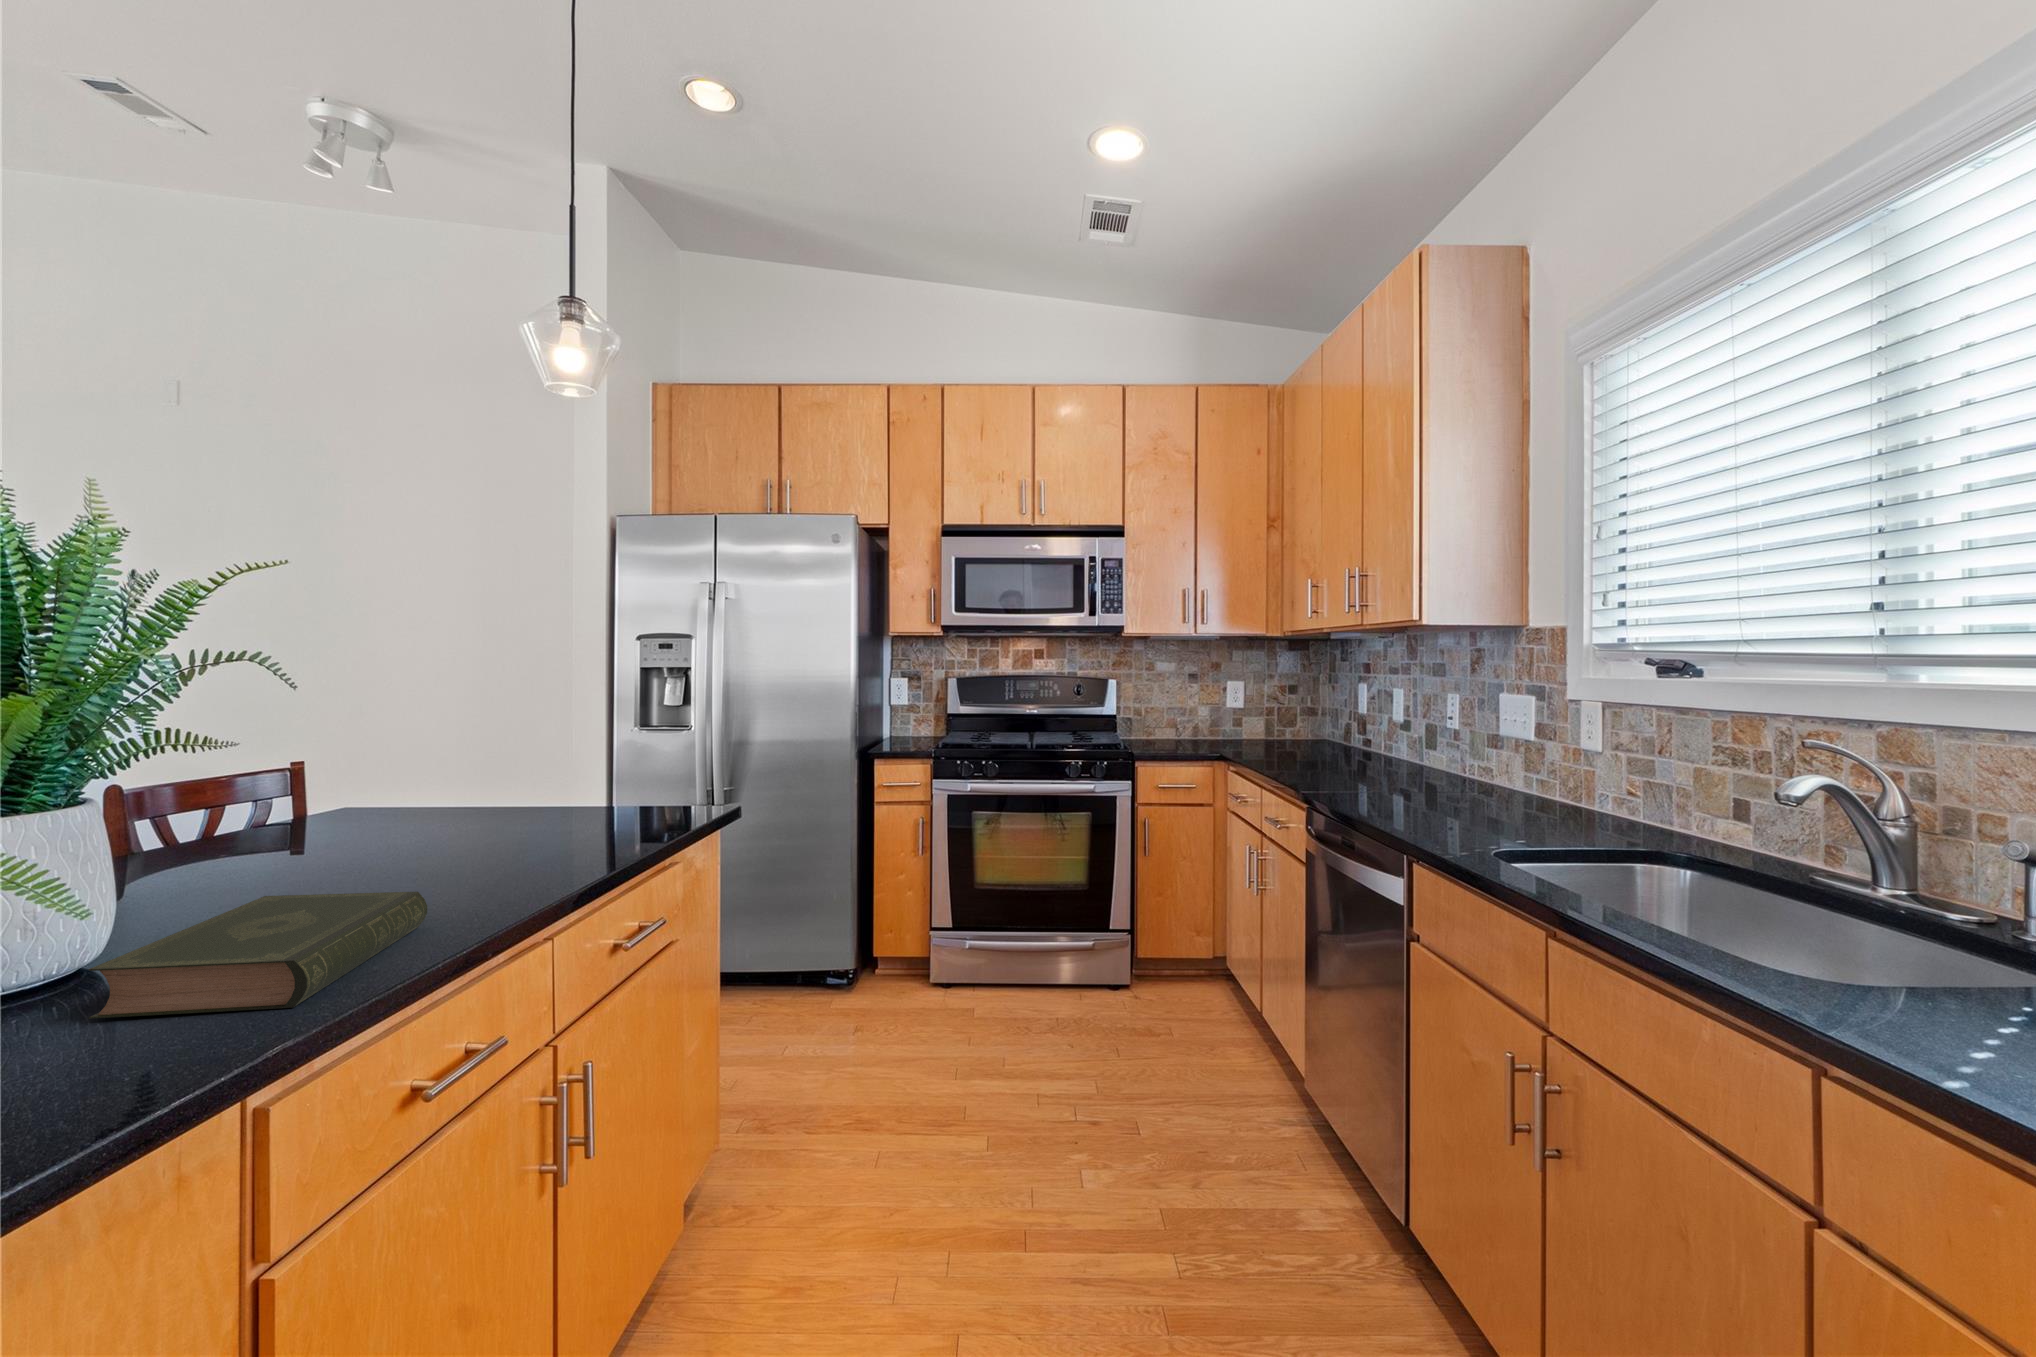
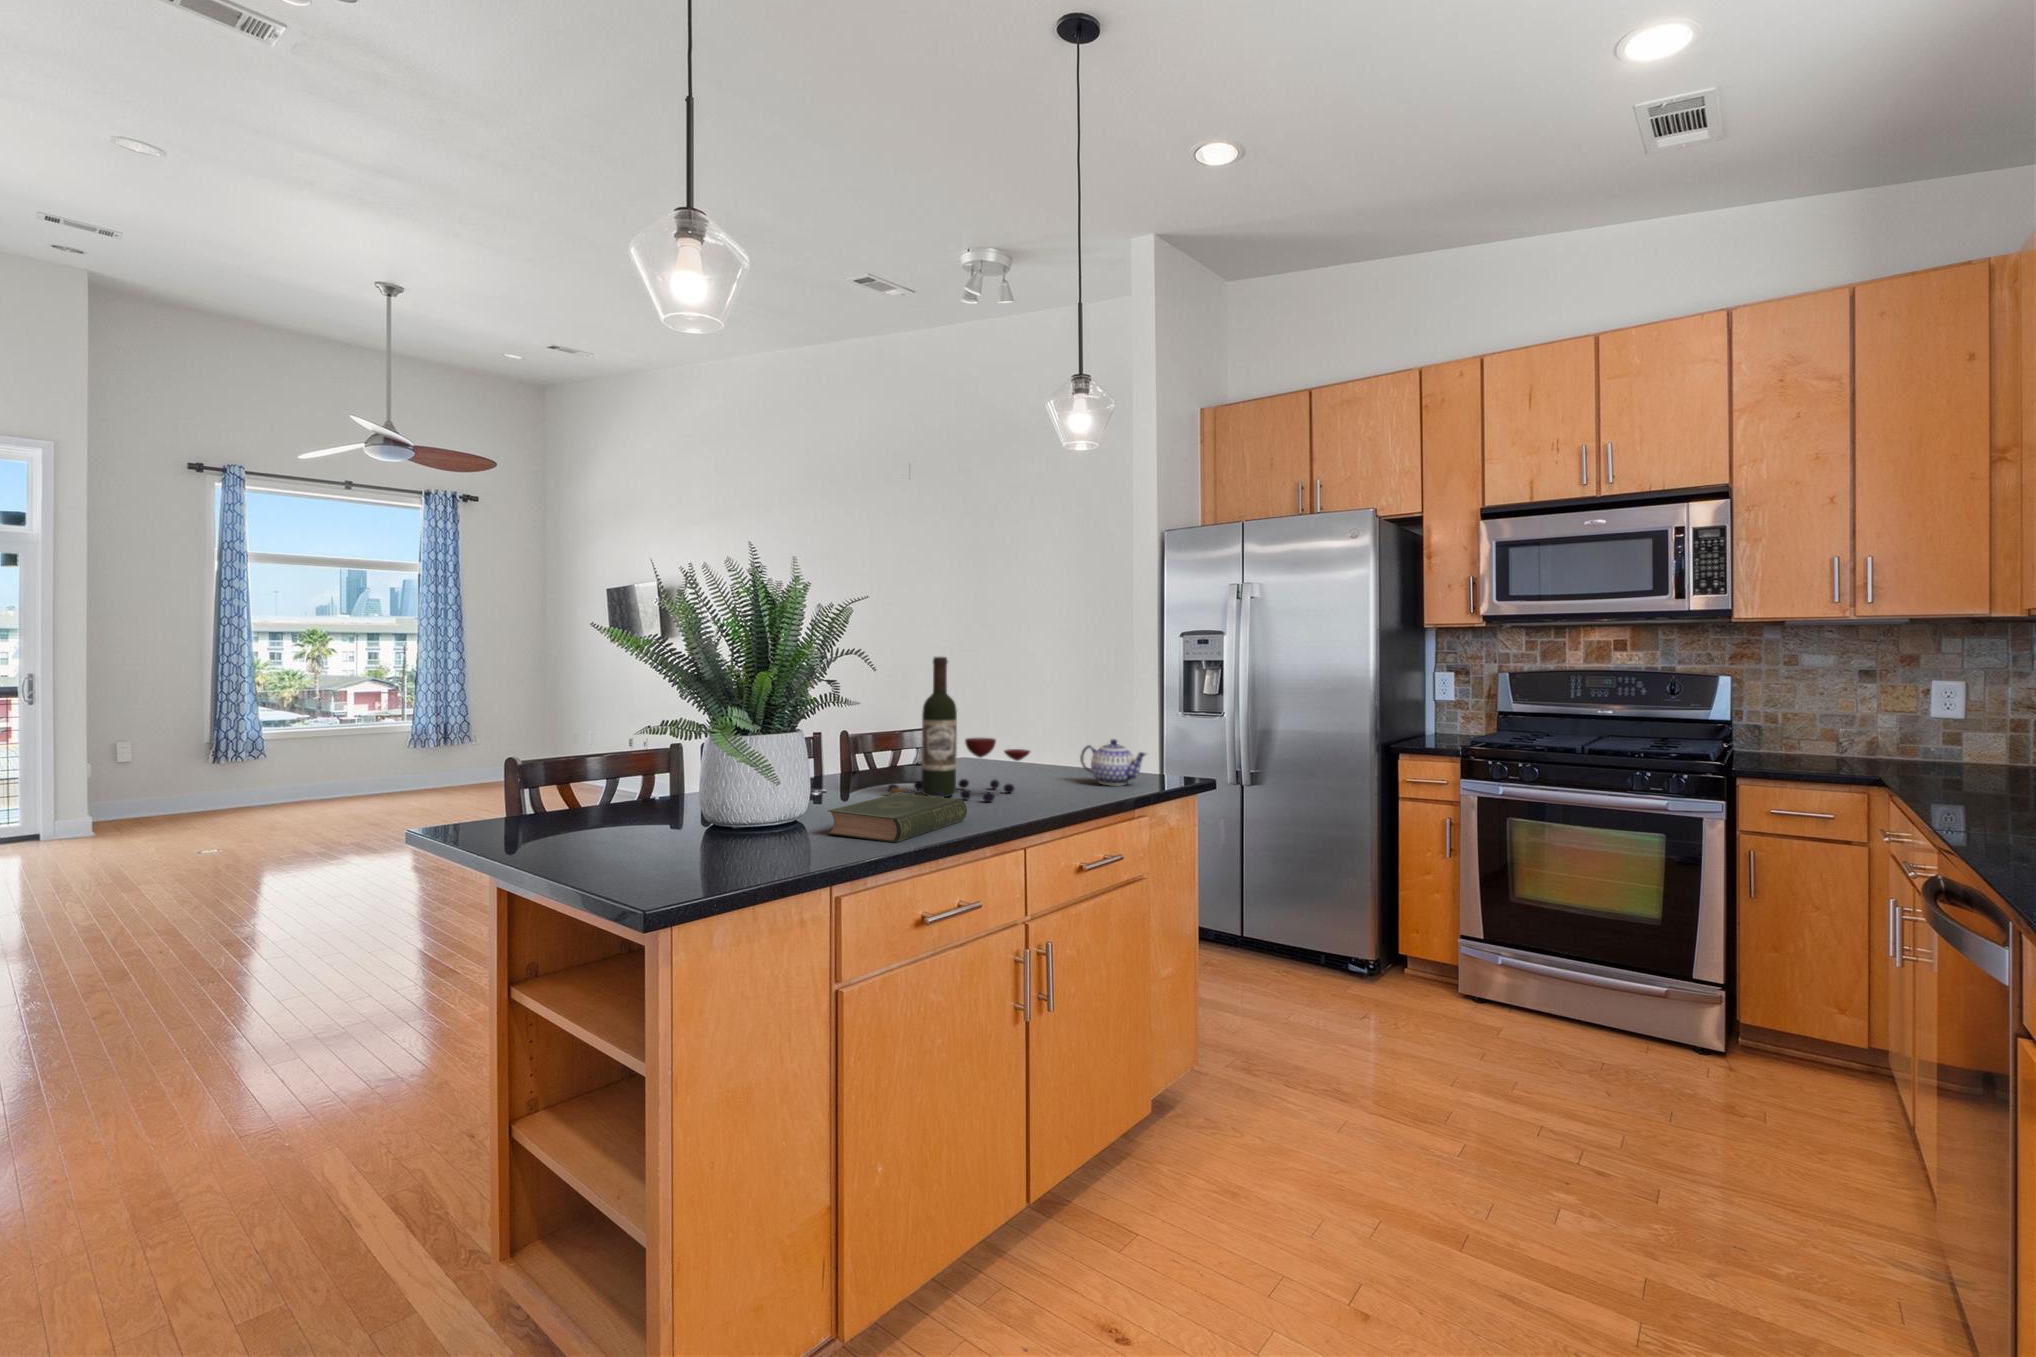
wine bottle: none [218,651,521,901] -> present [887,657,1030,802]
teapot: none [571,766,676,829] -> present [1080,739,1146,785]

